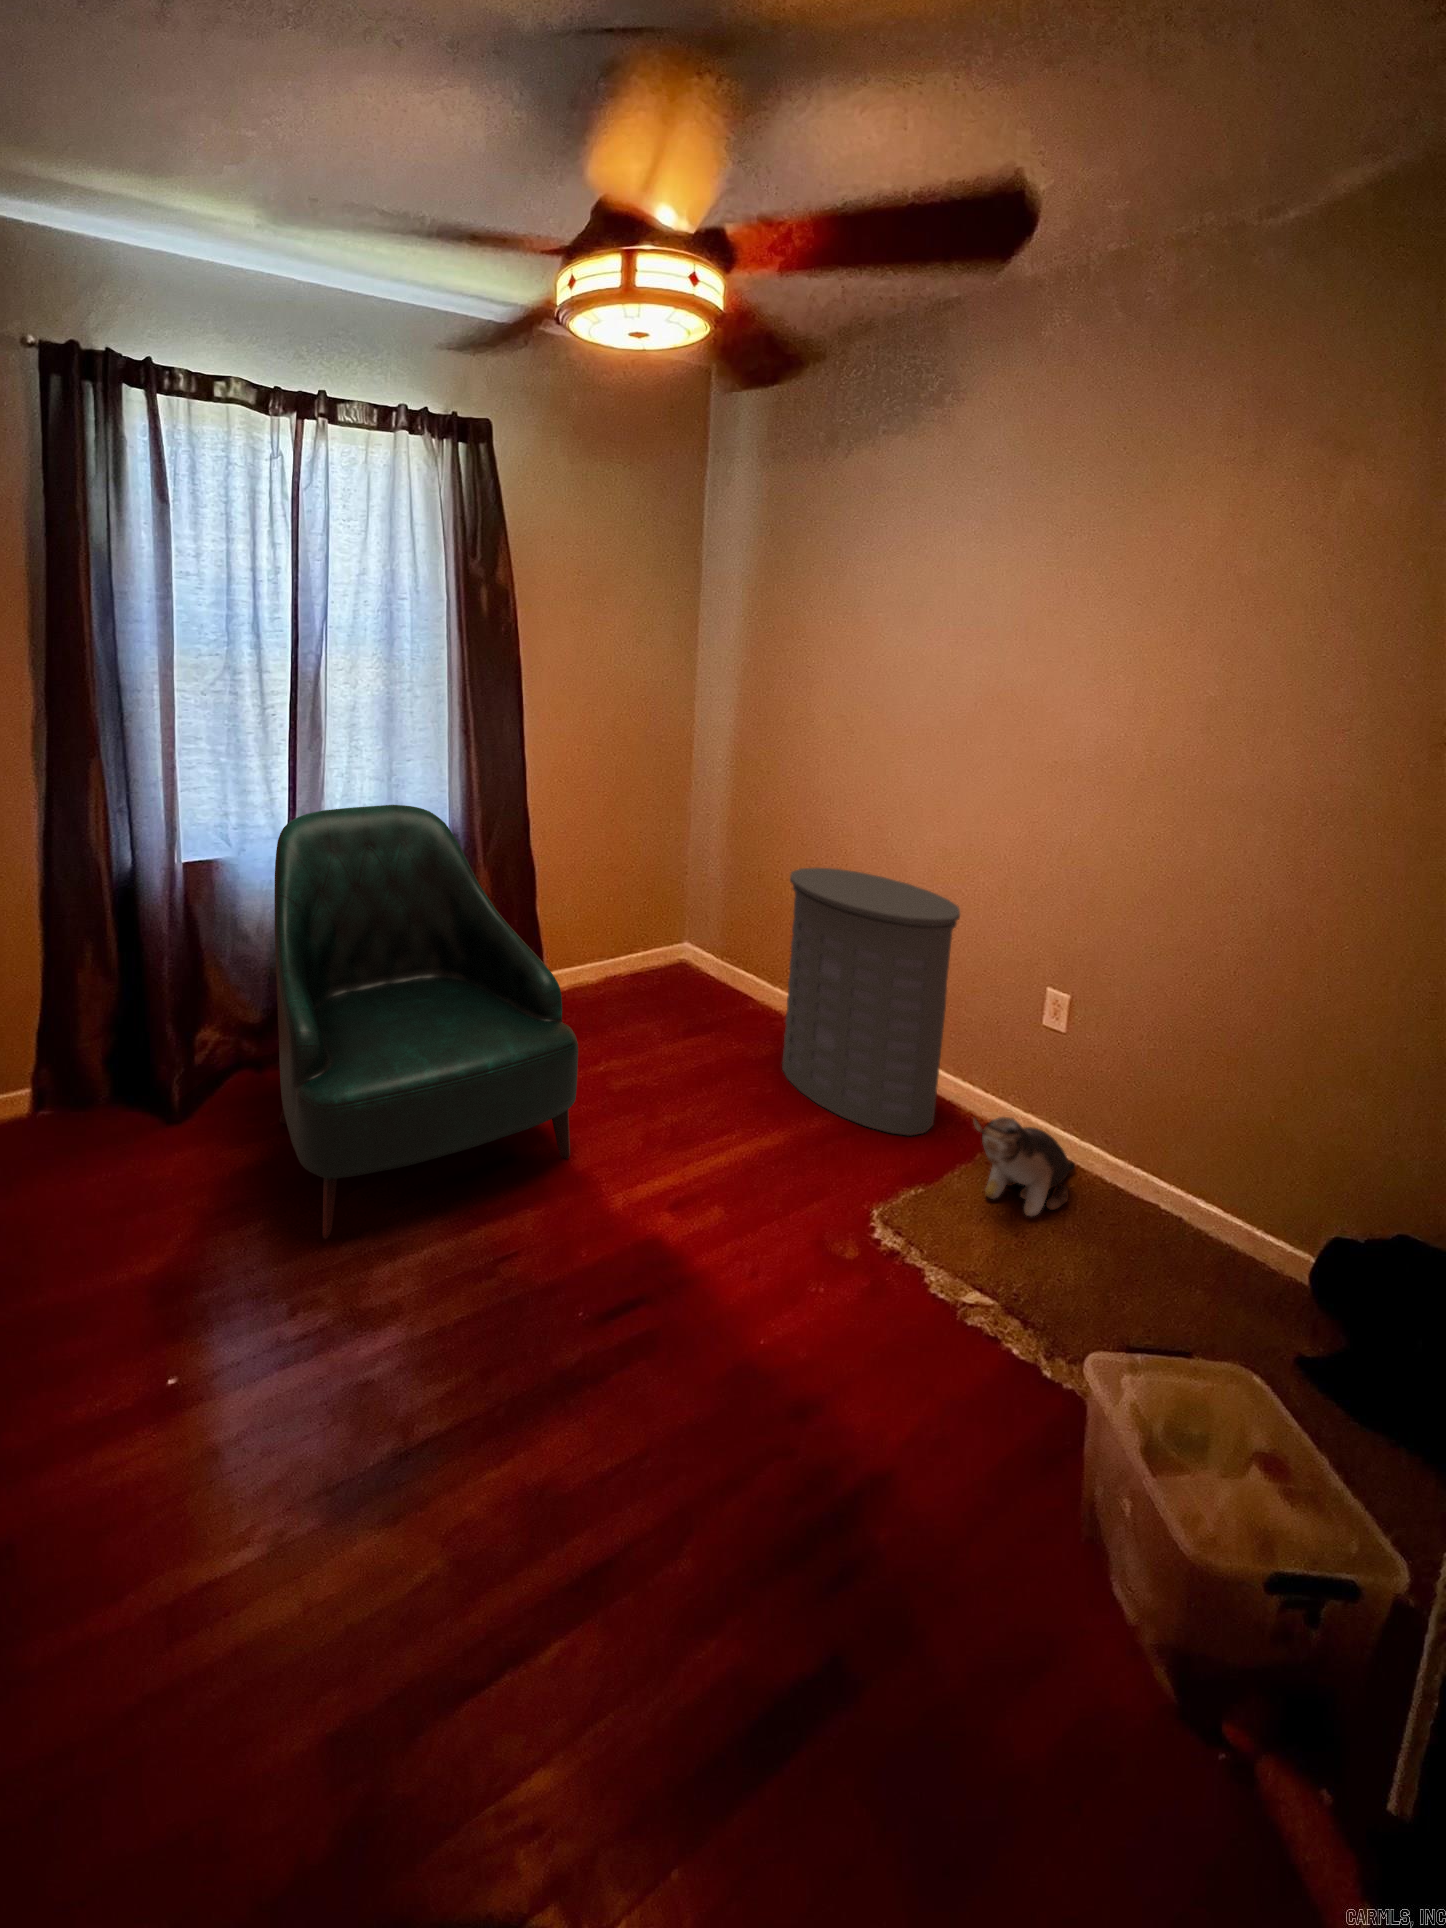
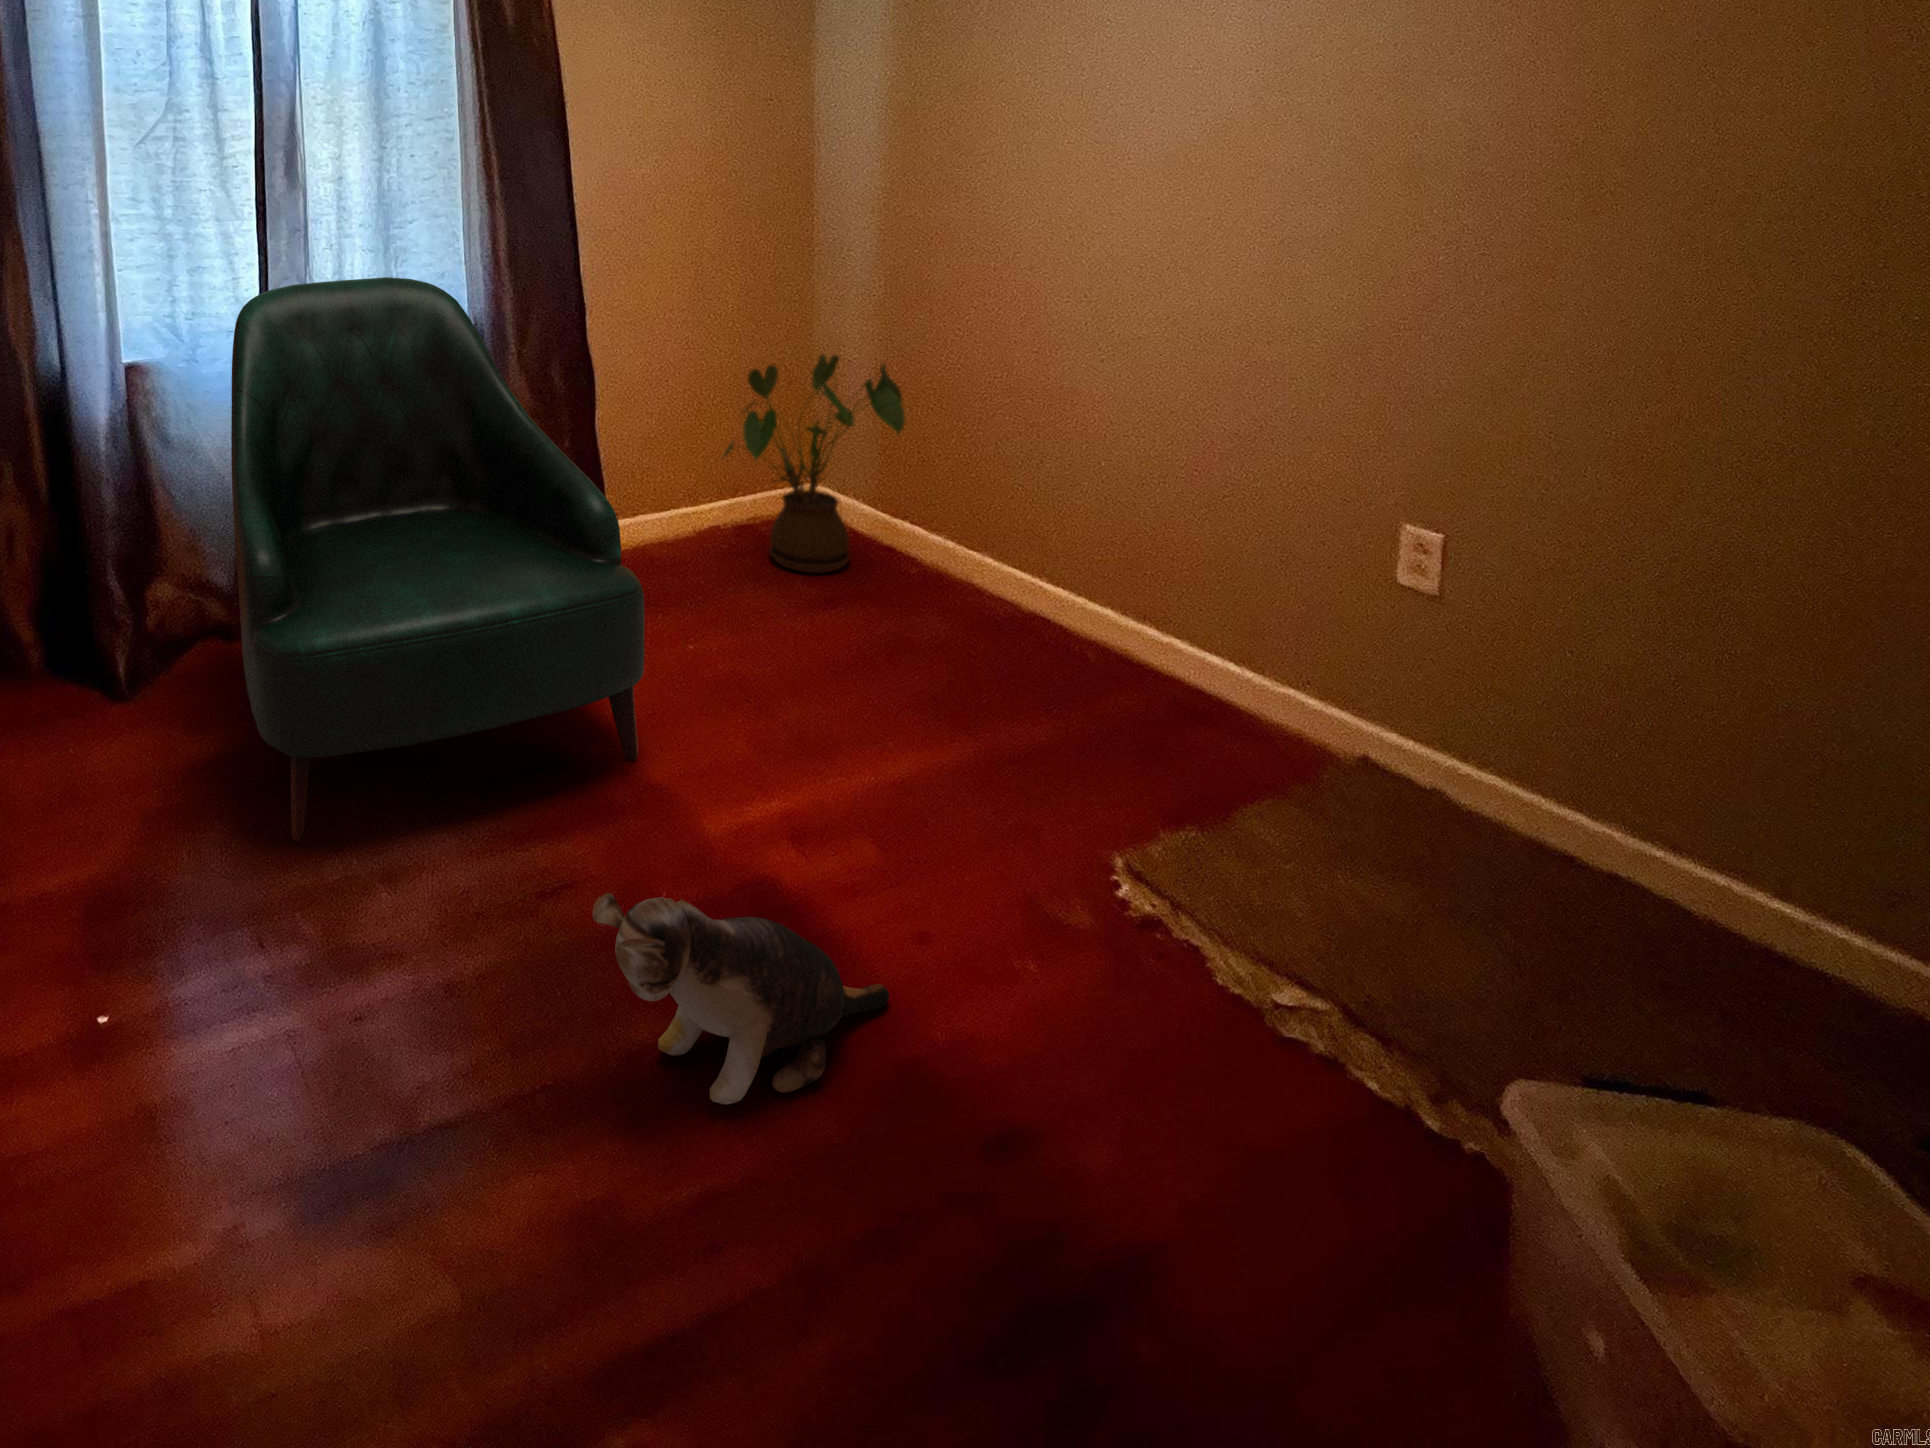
house plant: none [625,857,749,1009] -> present [724,355,905,573]
laundry hamper: present [782,868,960,1135] -> none [965,353,1251,755]
plush toy: present [973,1117,1075,1216] -> present [592,893,889,1104]

